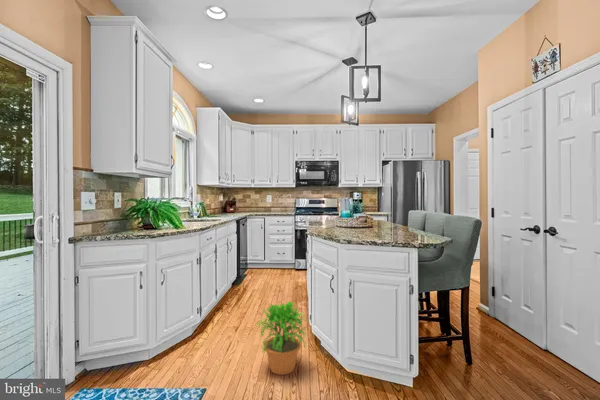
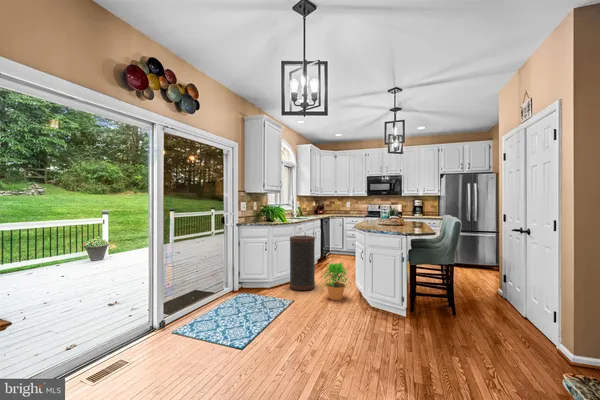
trash can: none [190,252,238,358] -> present [290,236,315,290]

